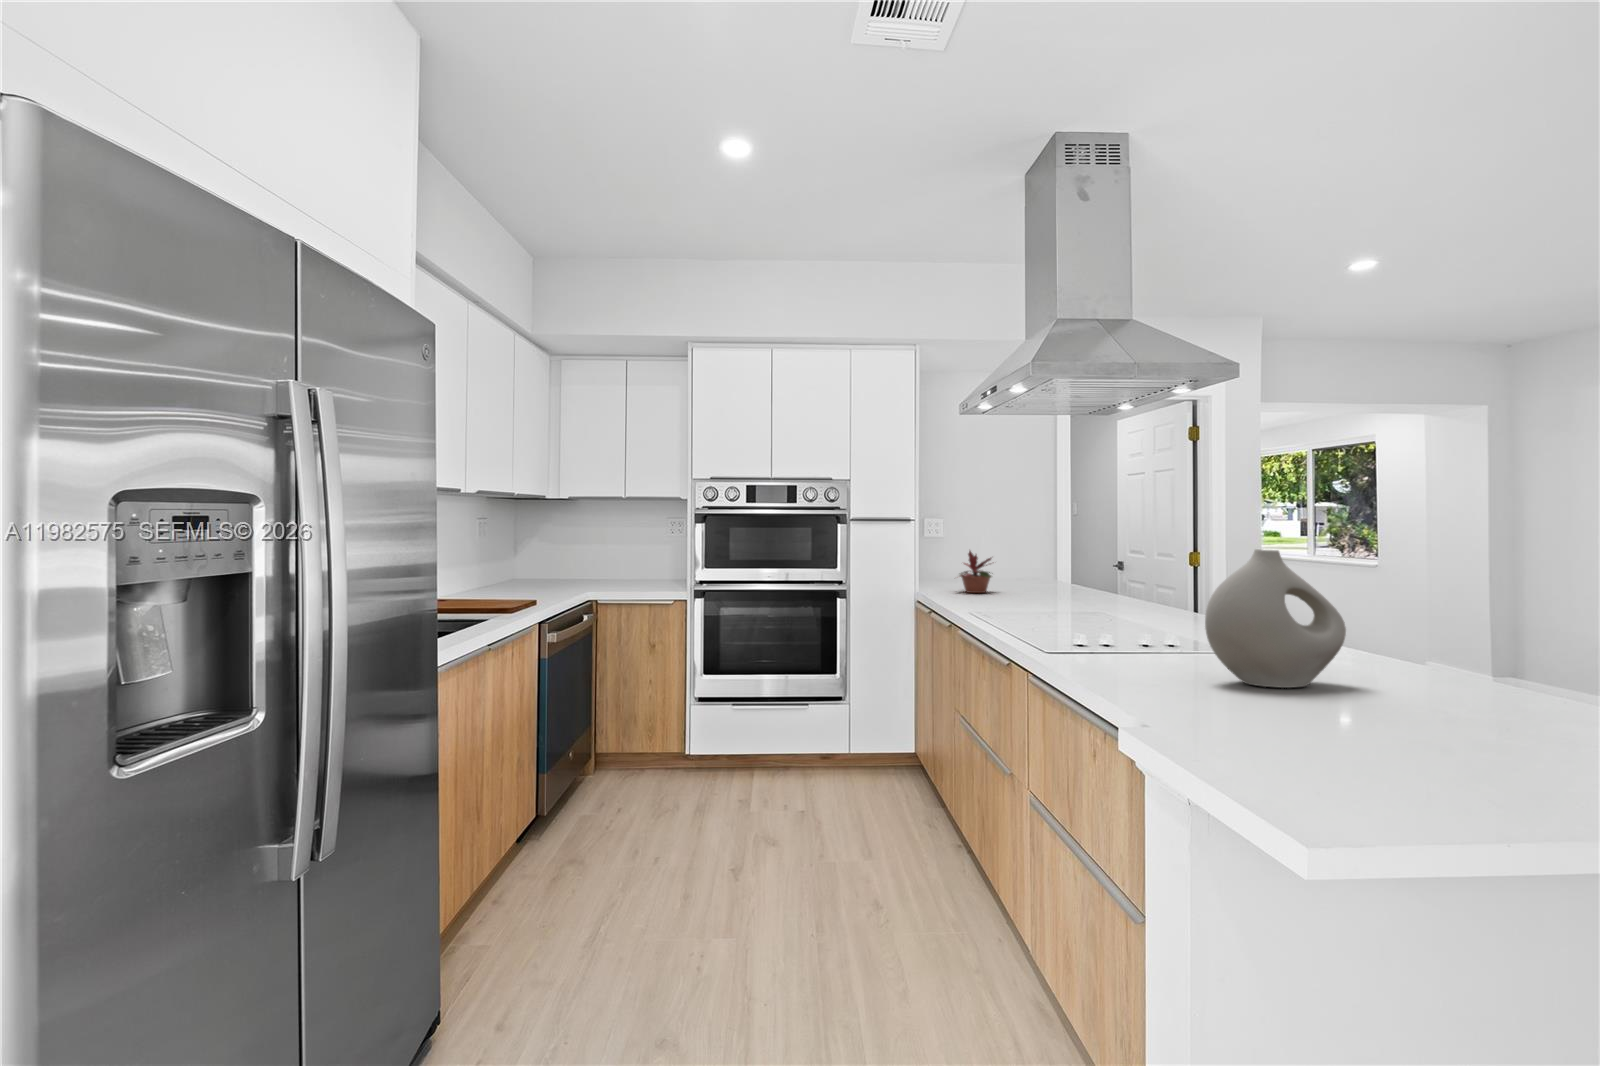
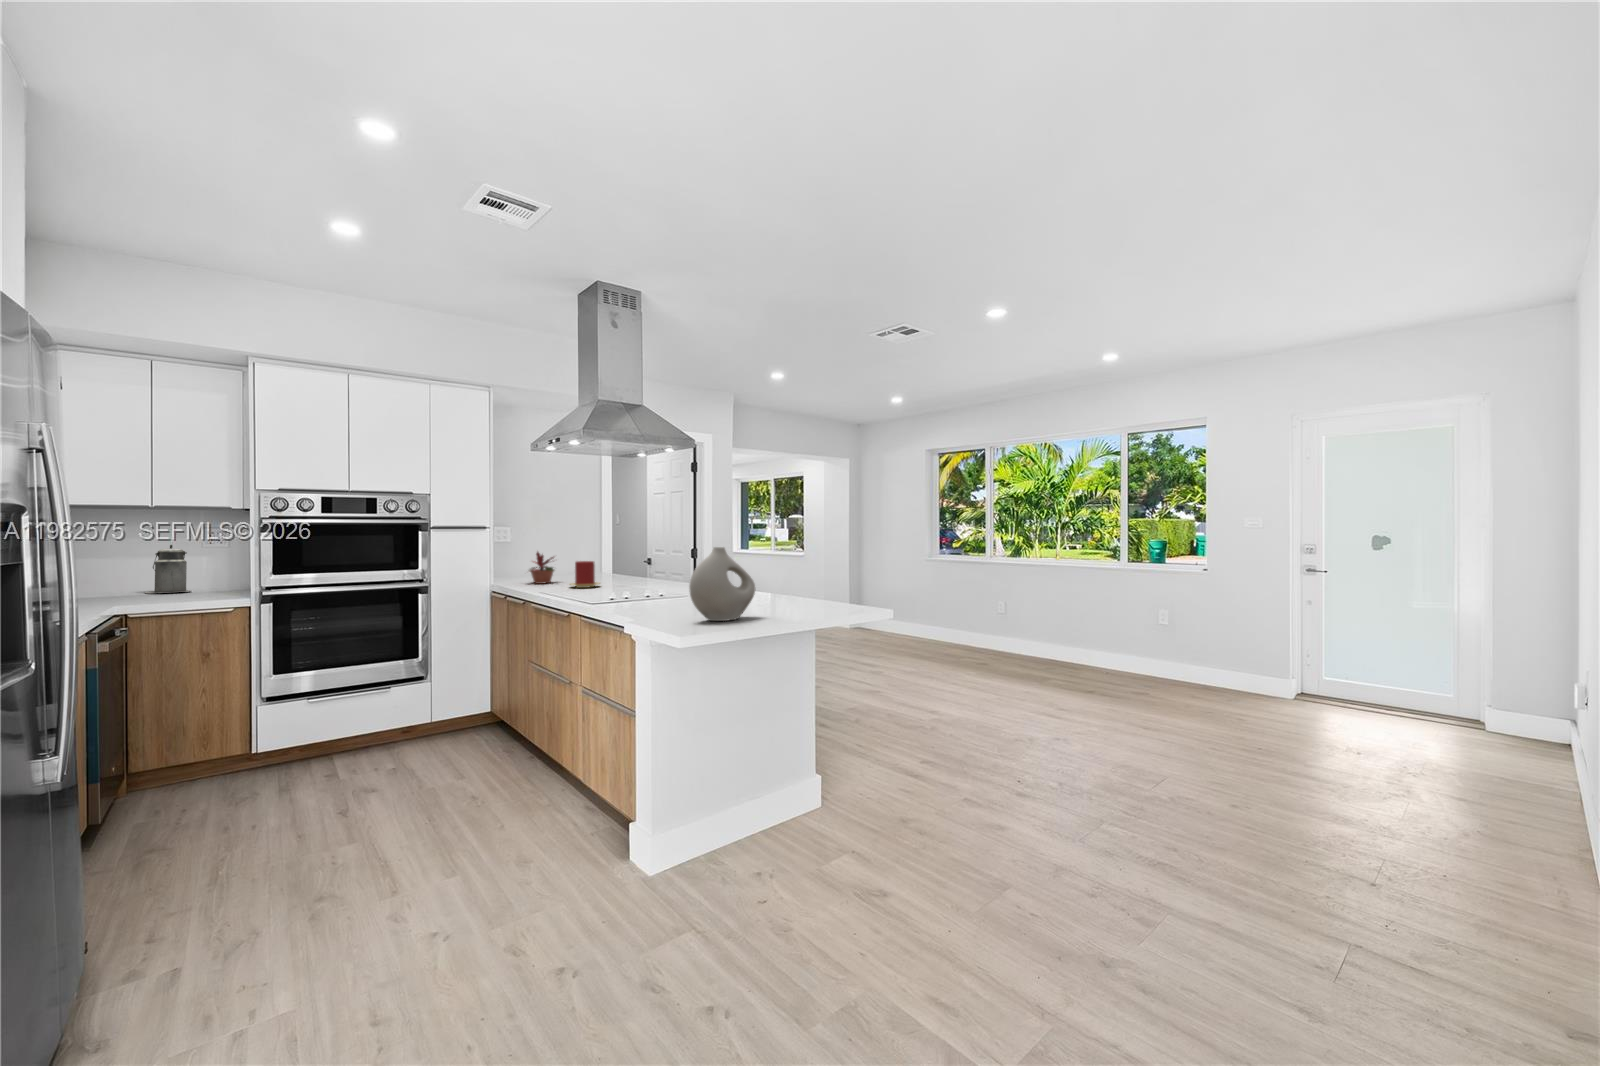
canister: none [620,535,653,581] -> present [146,544,190,593]
candle: none [1009,566,1053,603] -> present [570,561,599,588]

